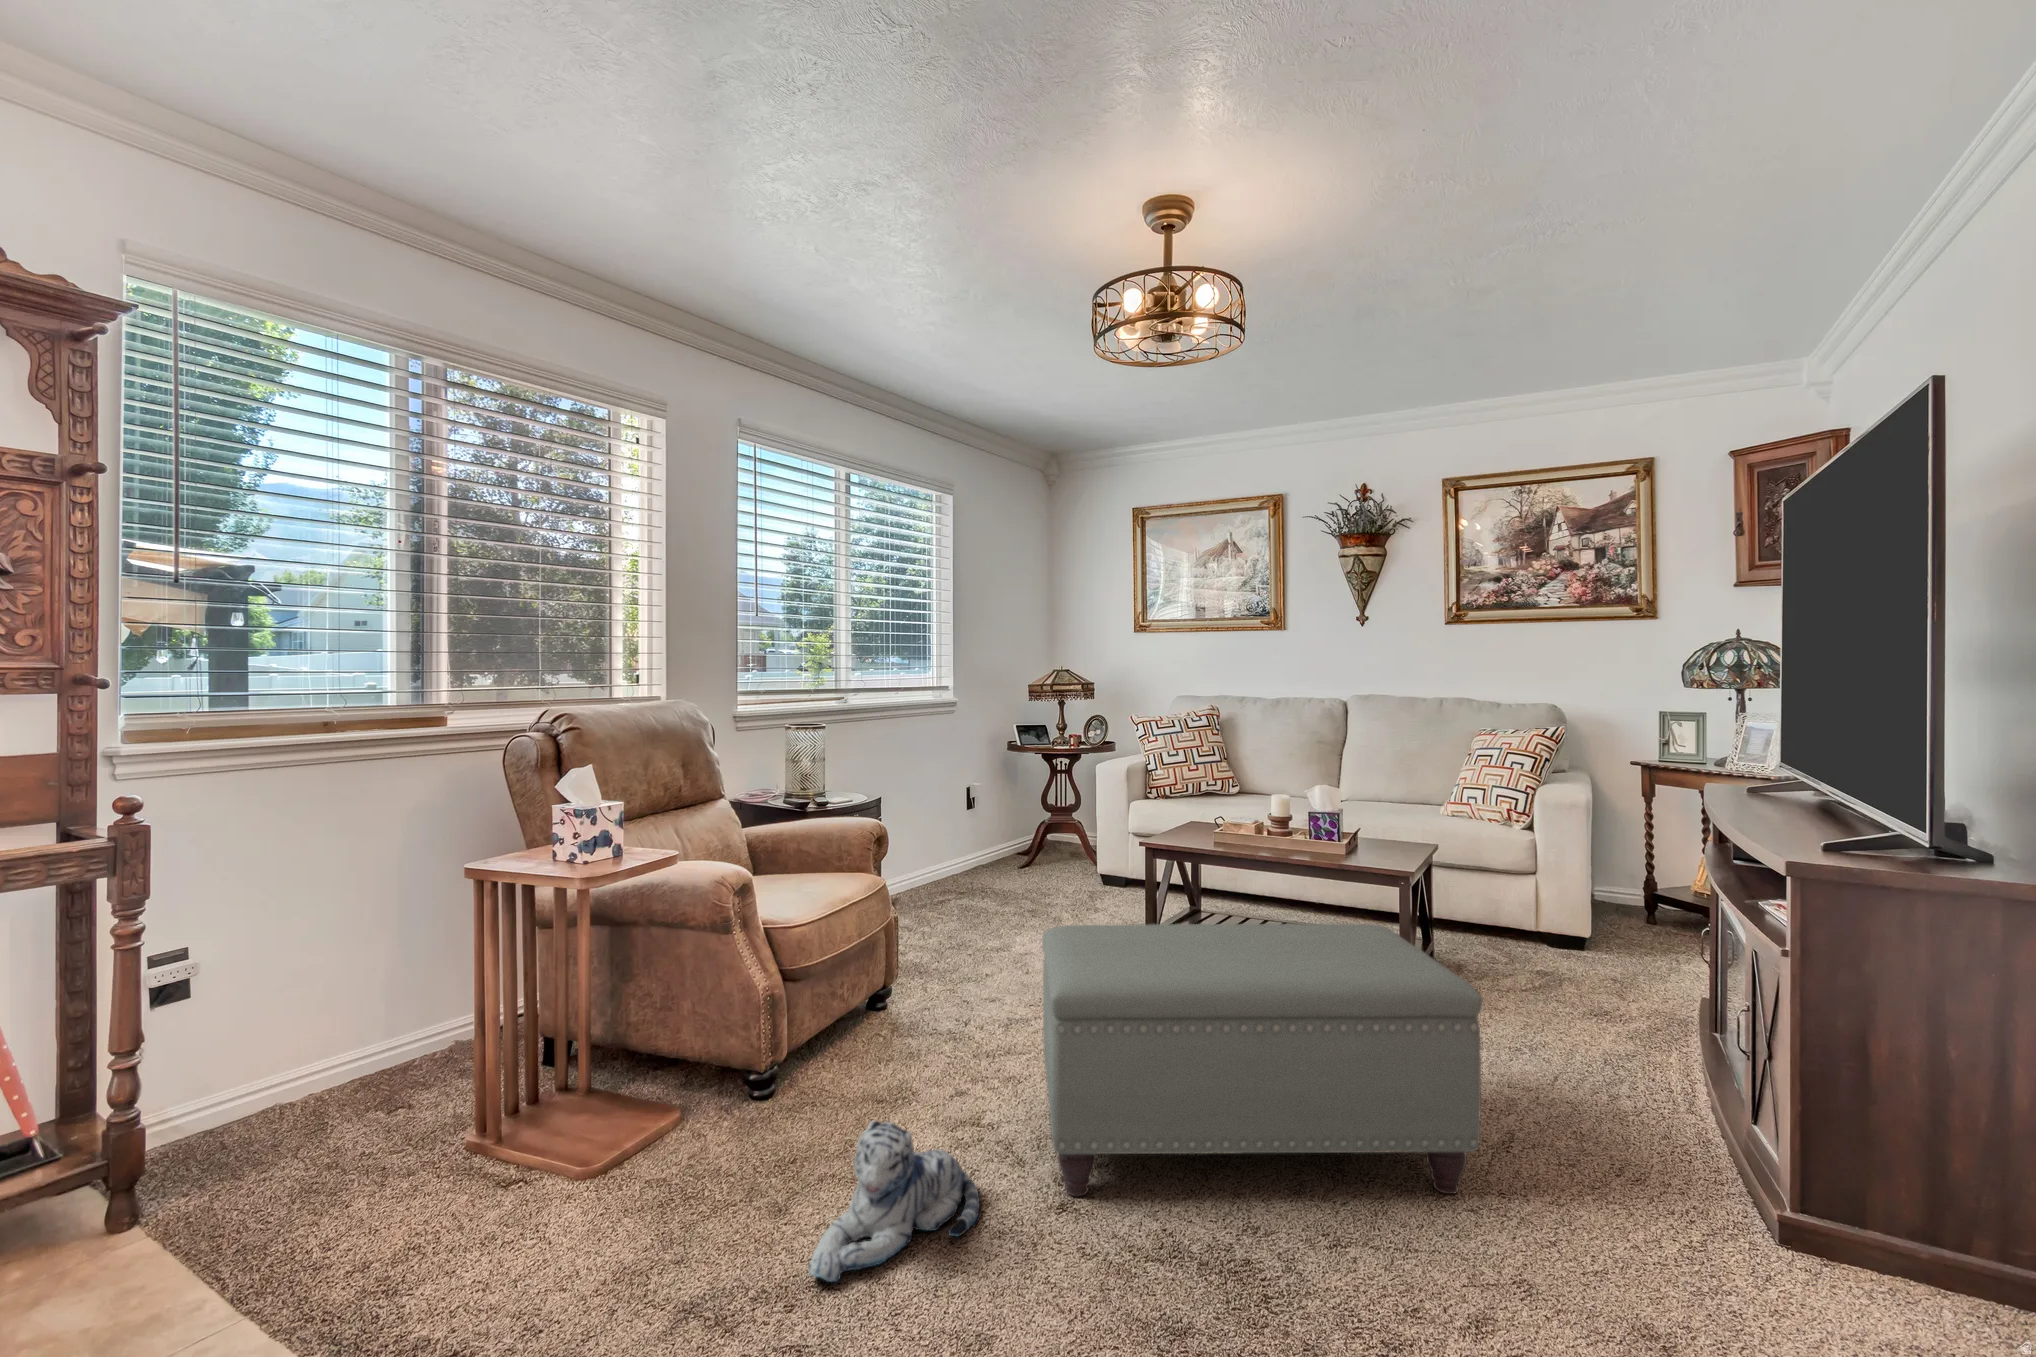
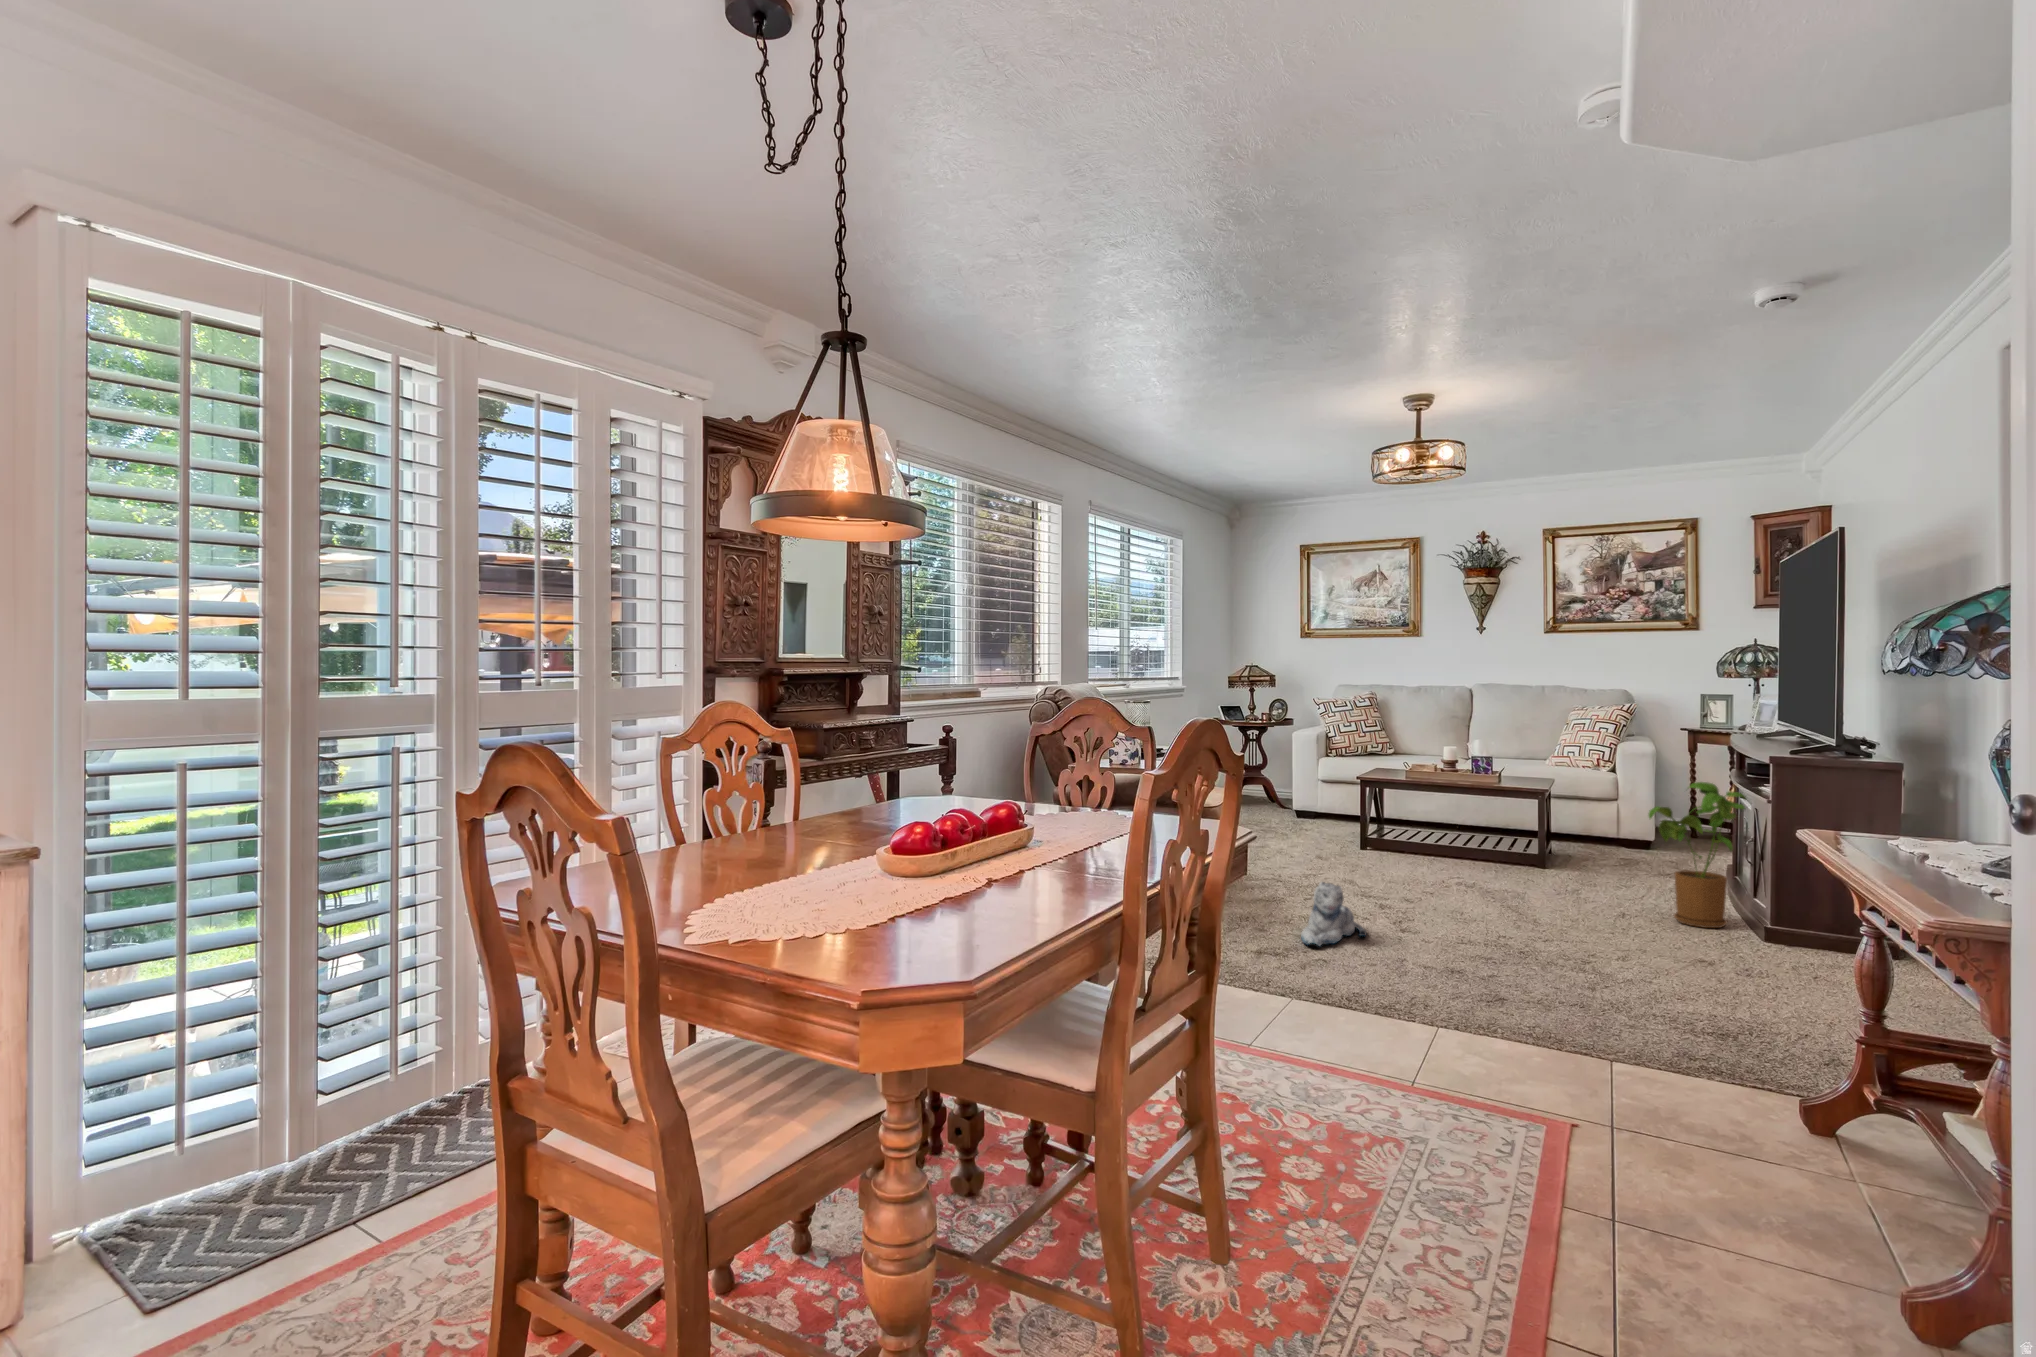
house plant: none [1551,899,1740,1189] -> present [1649,782,1746,928]
ottoman: present [1042,924,1482,1196] -> none [1358,805,1616,929]

